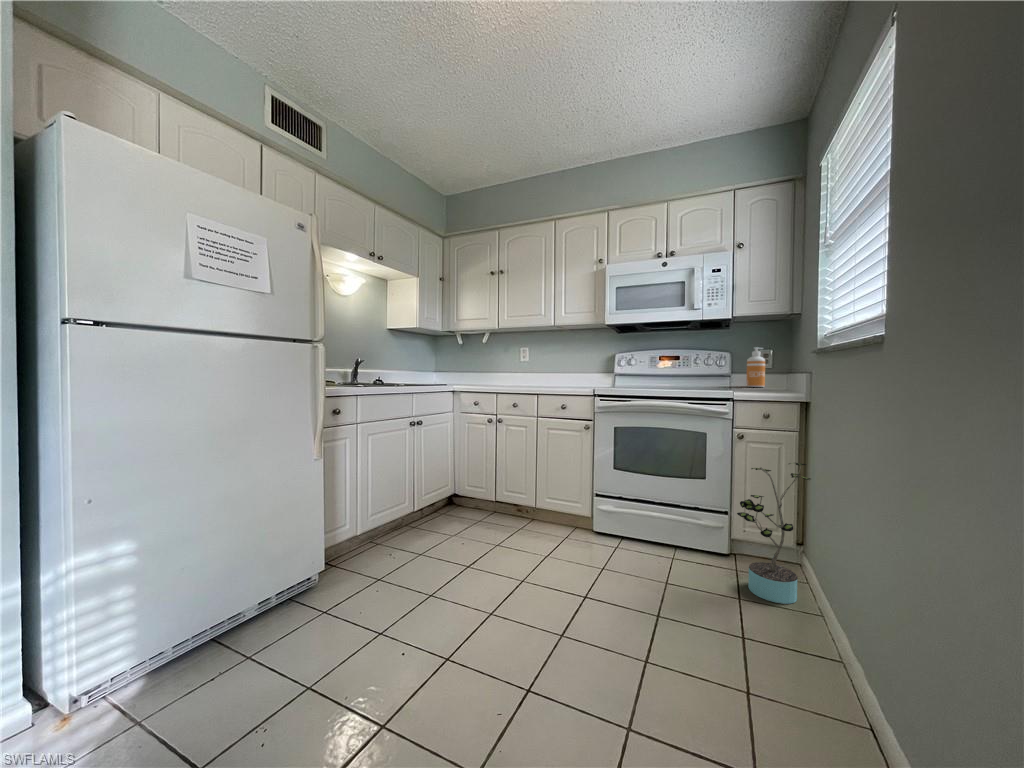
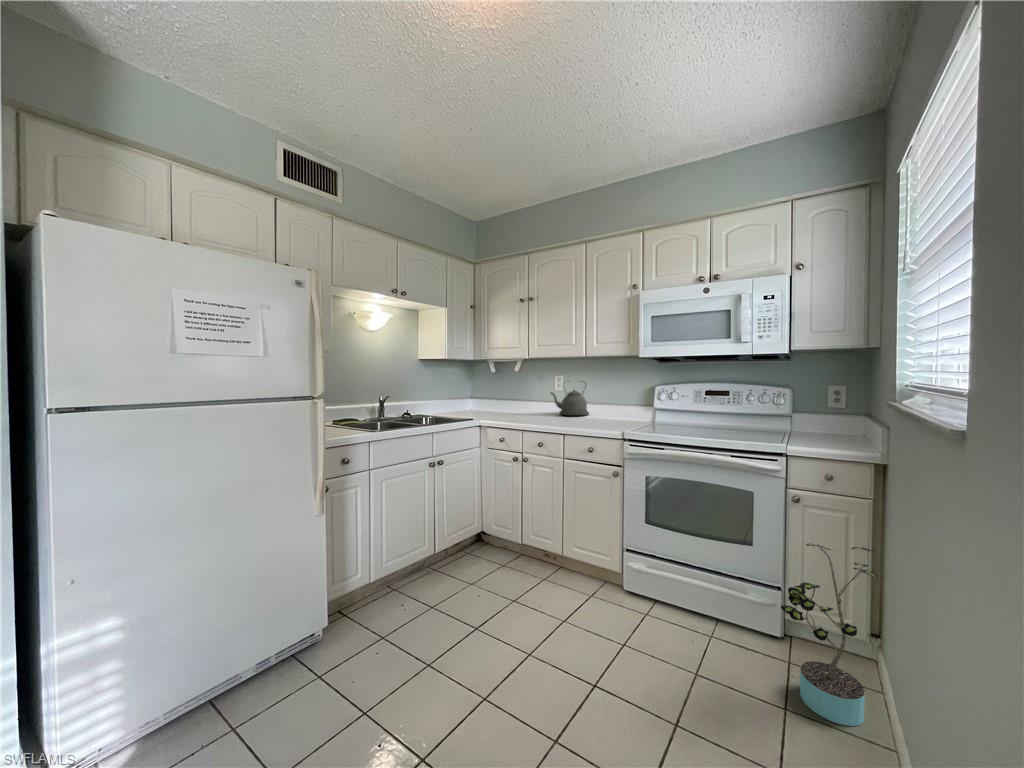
soap dispenser: present [746,347,765,387] -> none [812,384,836,432]
kettle: none [519,351,555,383] -> present [551,384,589,416]

